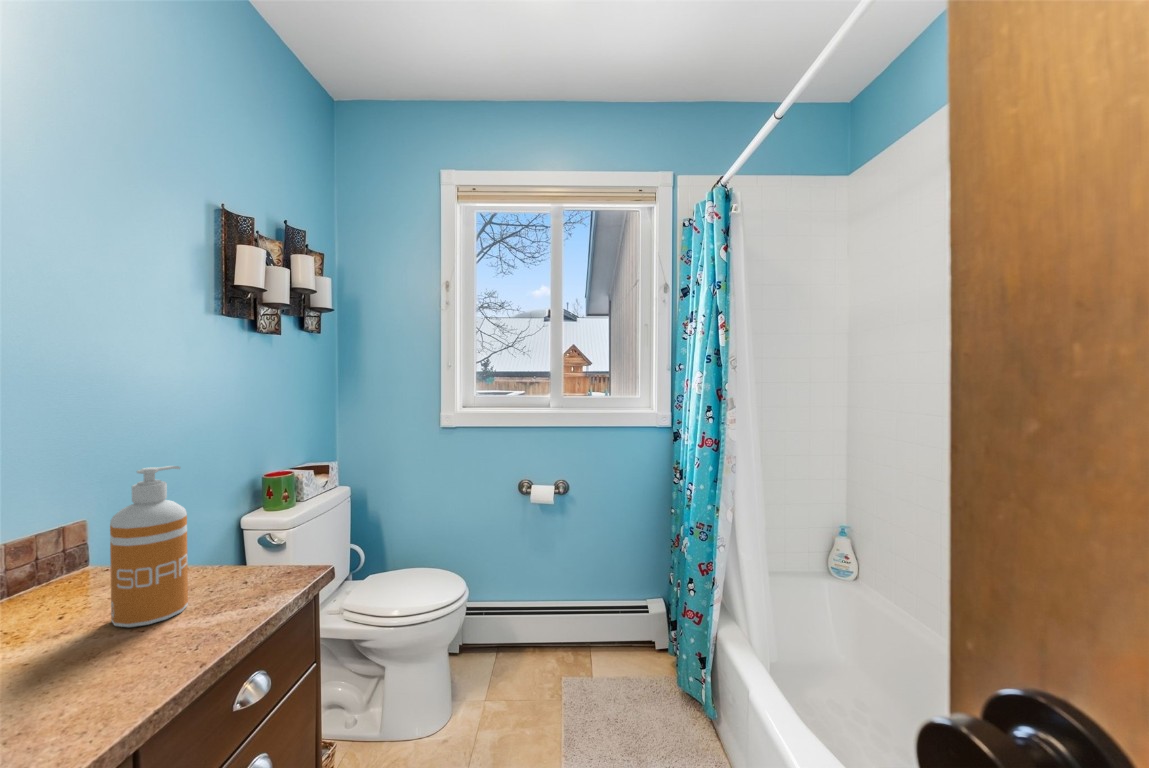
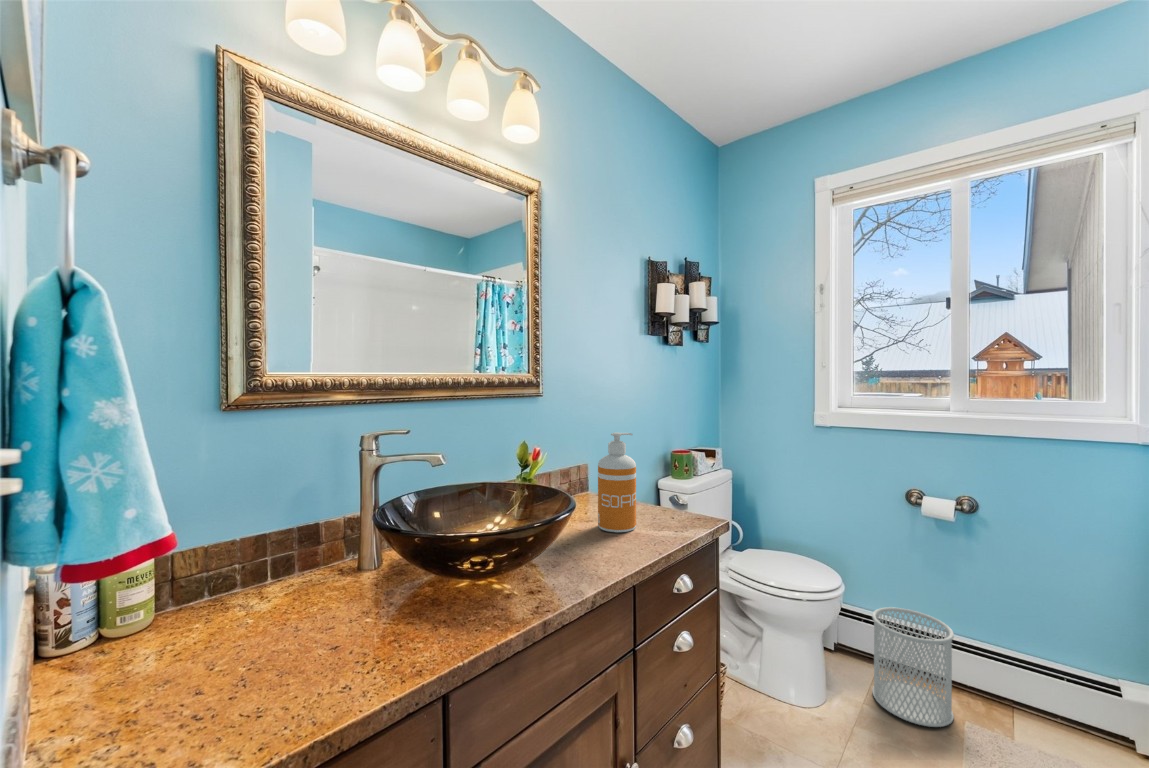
wastebasket: none [492,595,555,703] -> present [872,607,954,727]

